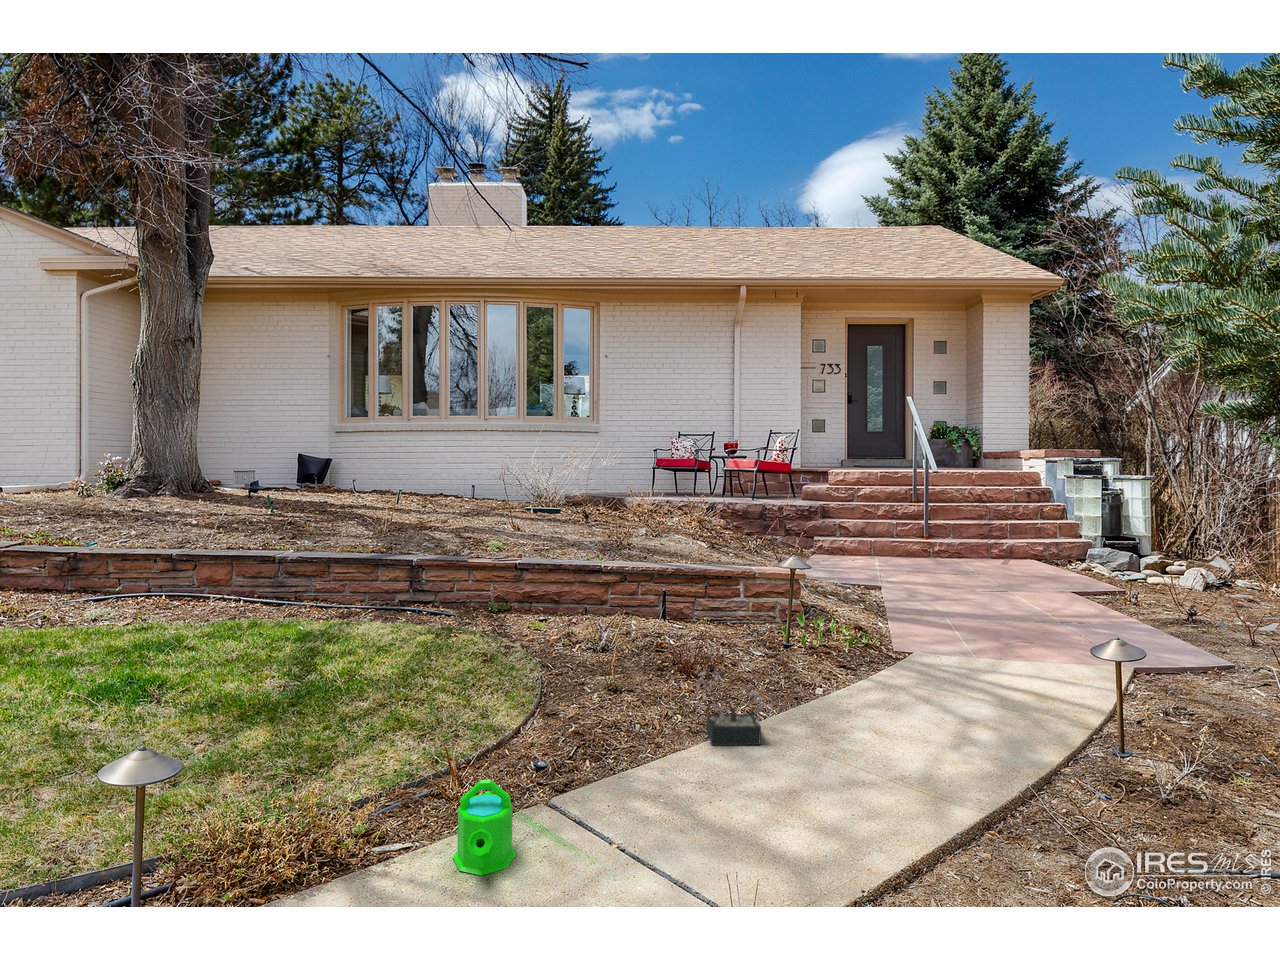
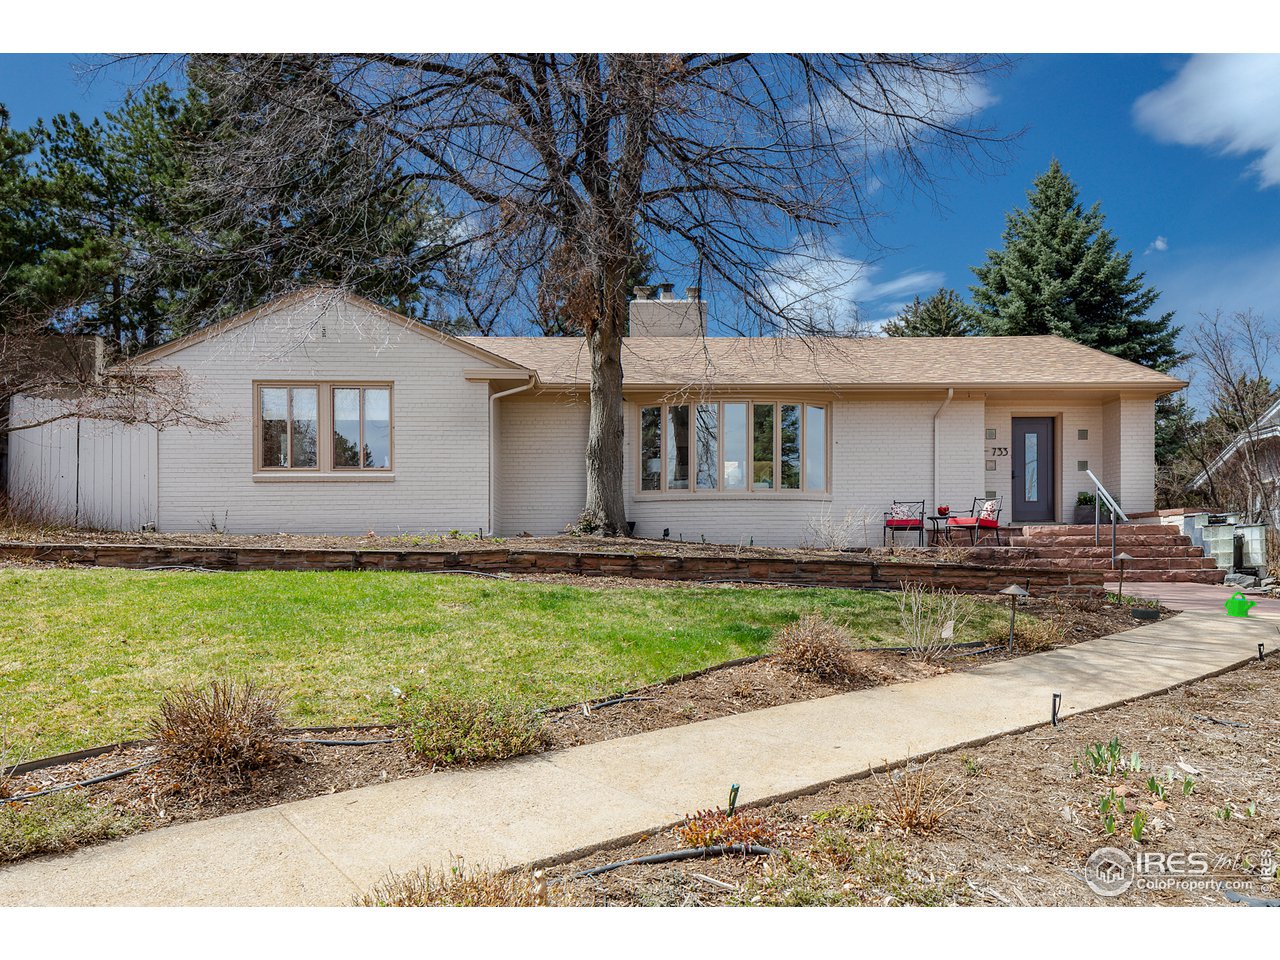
watering can: present [453,780,516,875] -> present [1224,591,1257,617]

